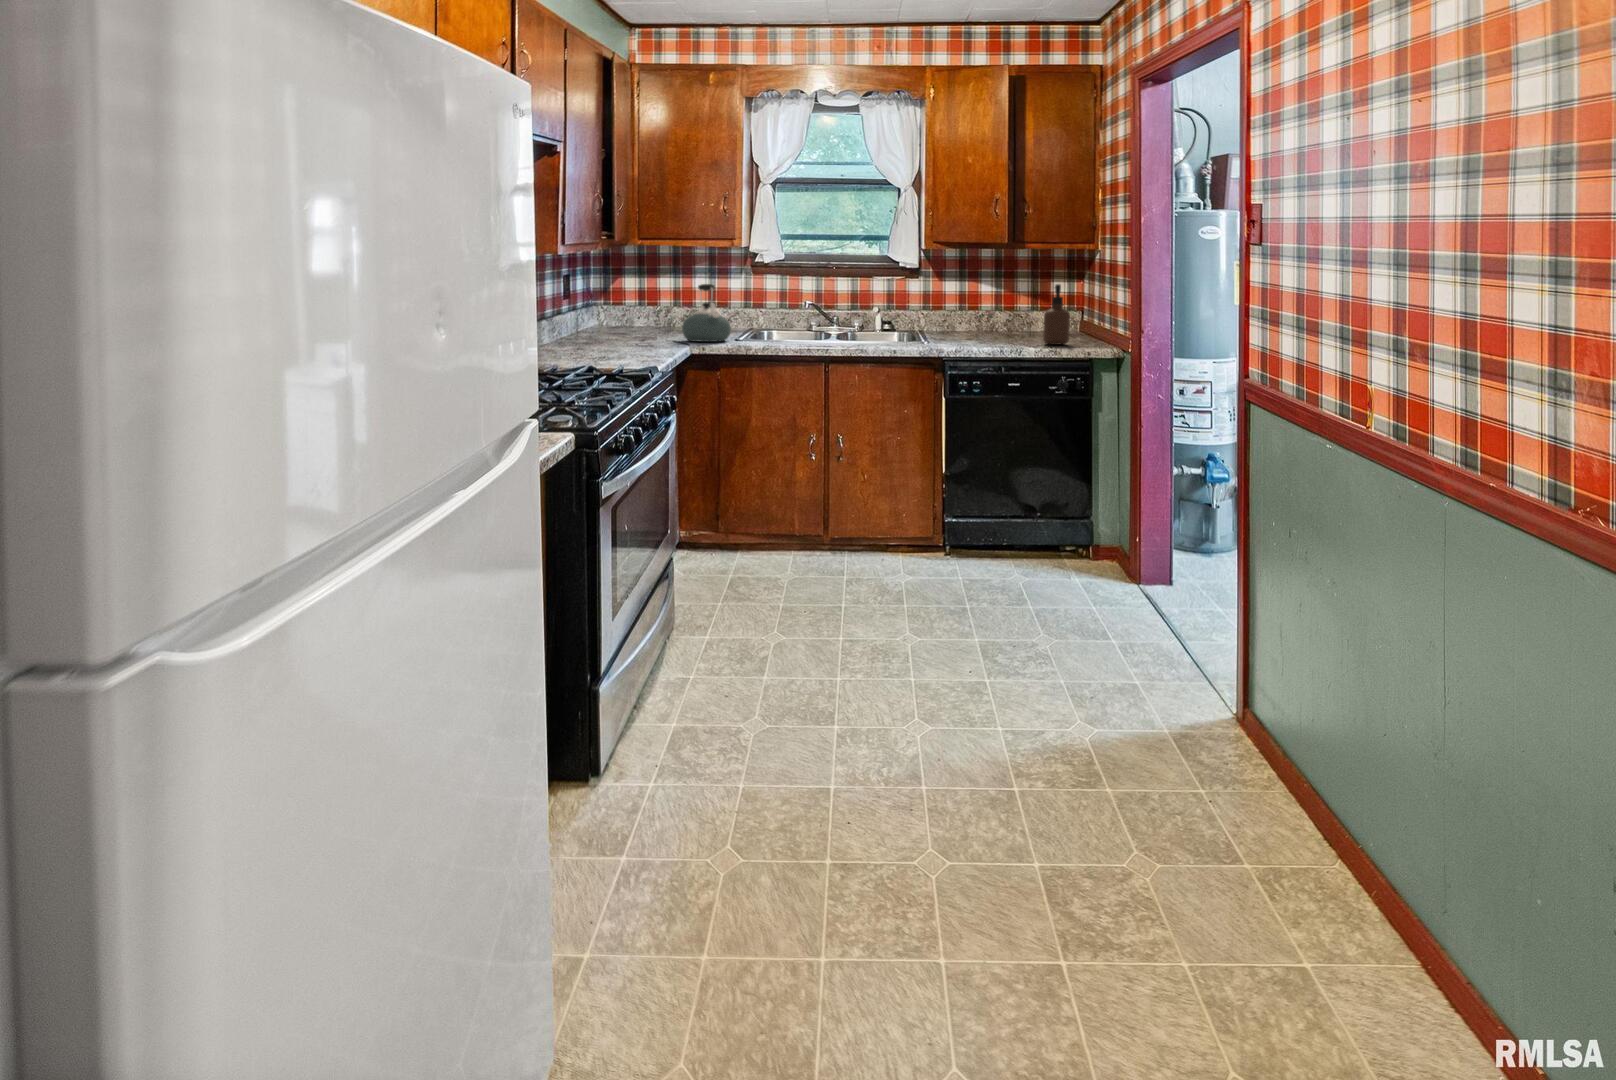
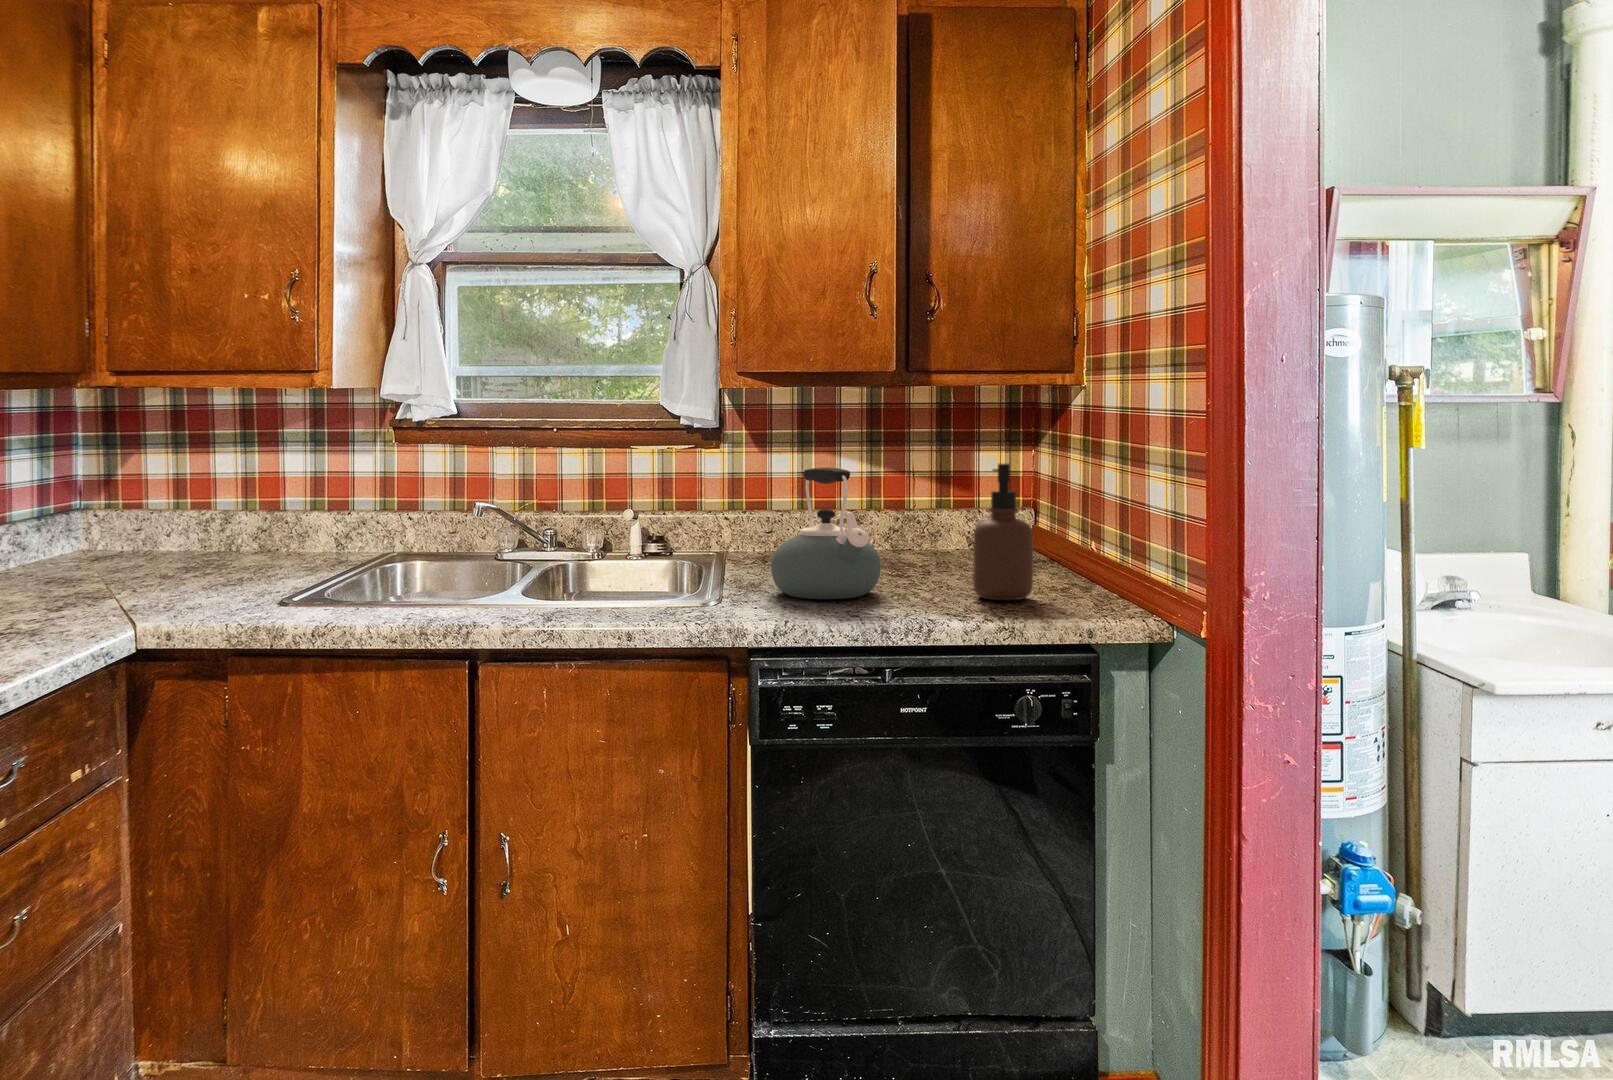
kettle: present [682,284,731,342] -> present [771,467,881,599]

